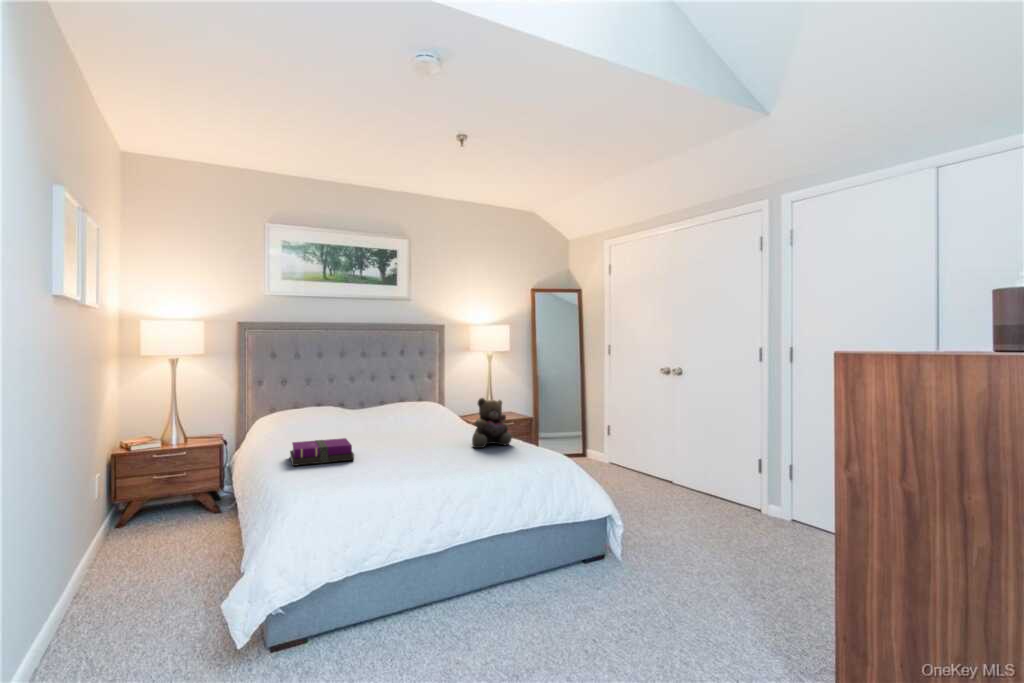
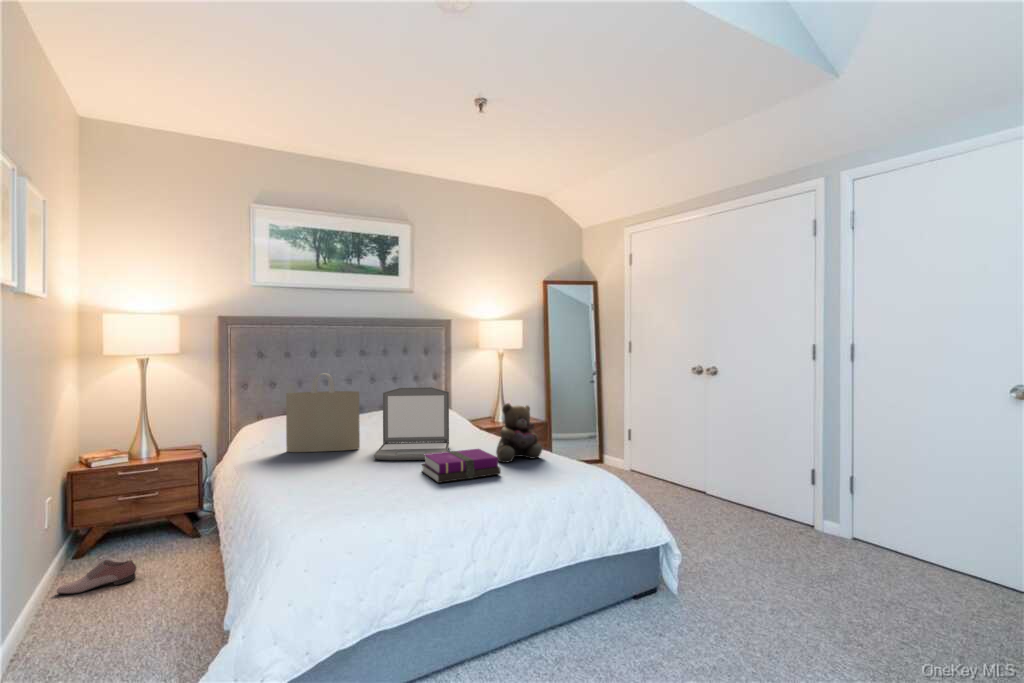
tote bag: none [295,372,357,439] -> present [286,373,360,452]
laptop: none [367,384,435,446] -> present [374,387,449,460]
notebook: present [290,438,354,466] -> present [422,449,501,483]
shoe: none [105,526,169,553] -> present [57,560,136,594]

